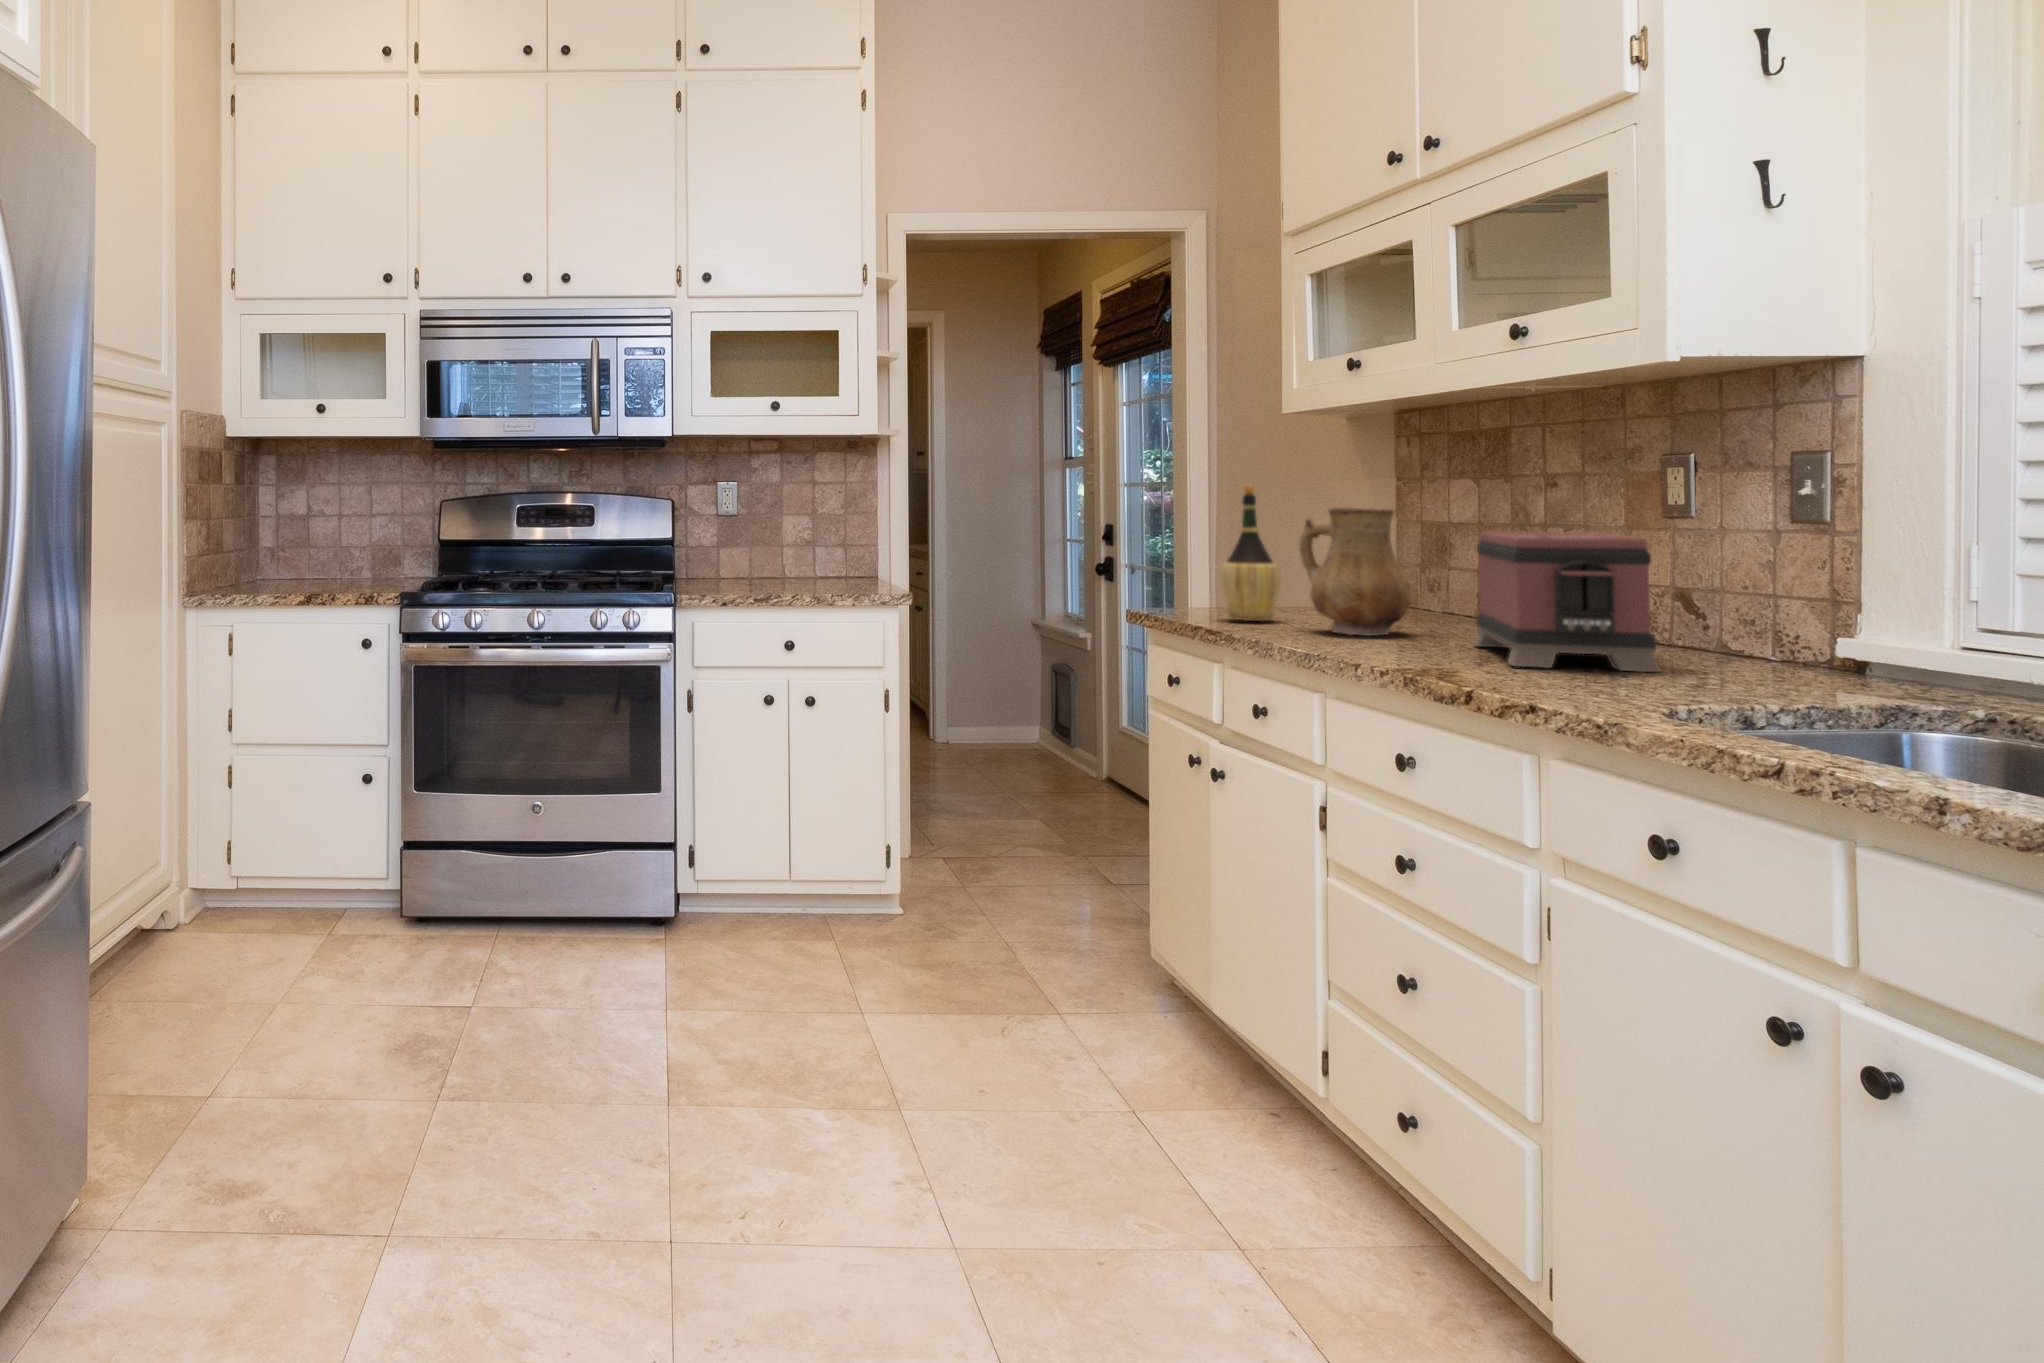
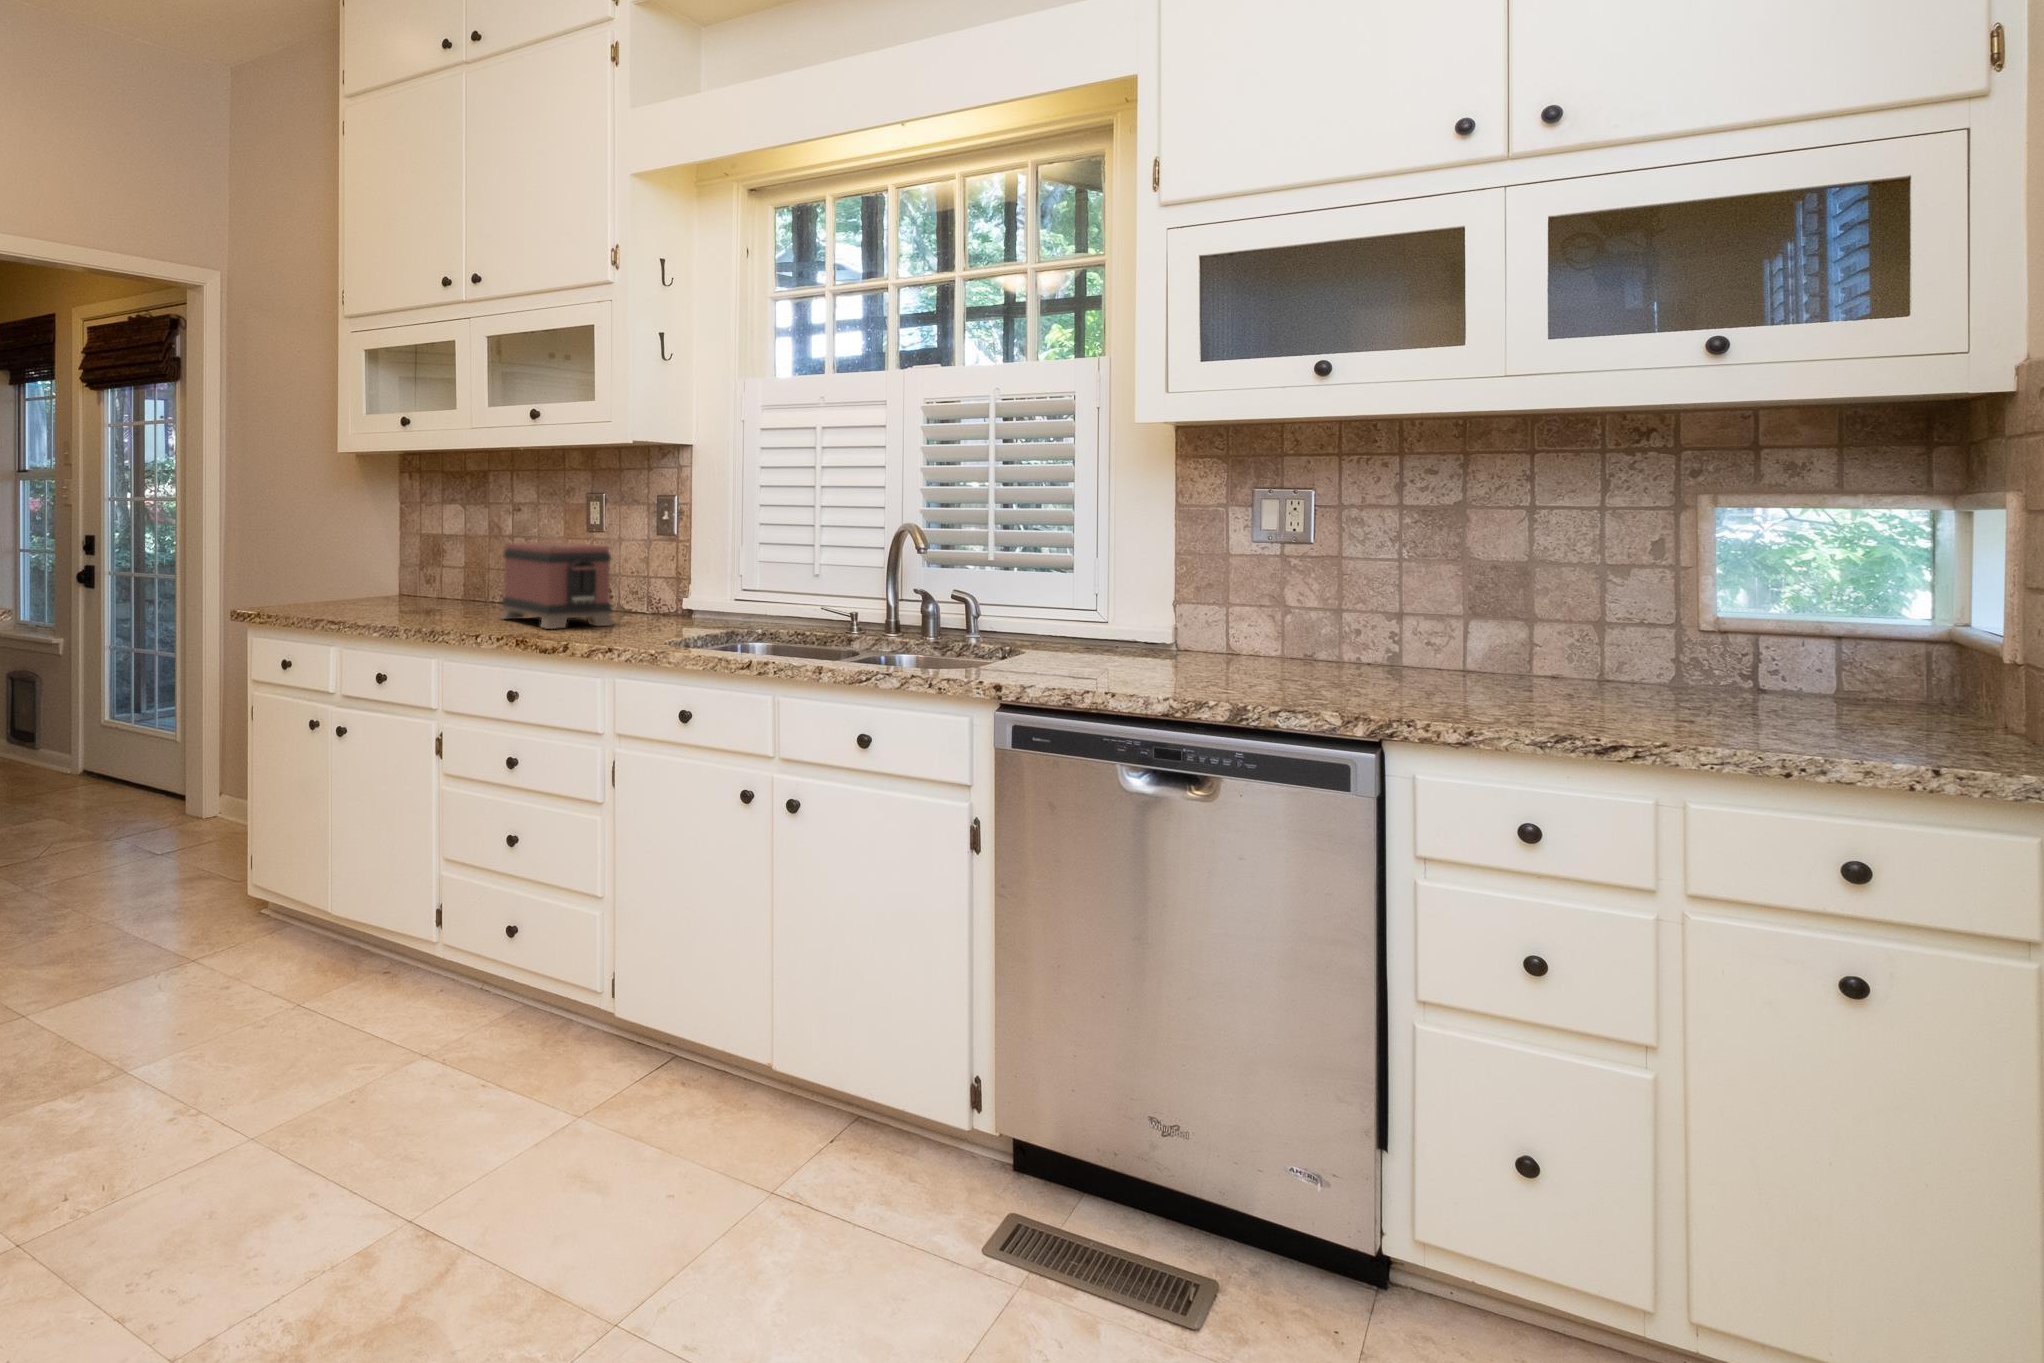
wine bottle: present [1221,485,1281,621] -> none [312,509,355,614]
ceramic pitcher: present [1299,508,1412,636] -> none [381,526,454,618]

